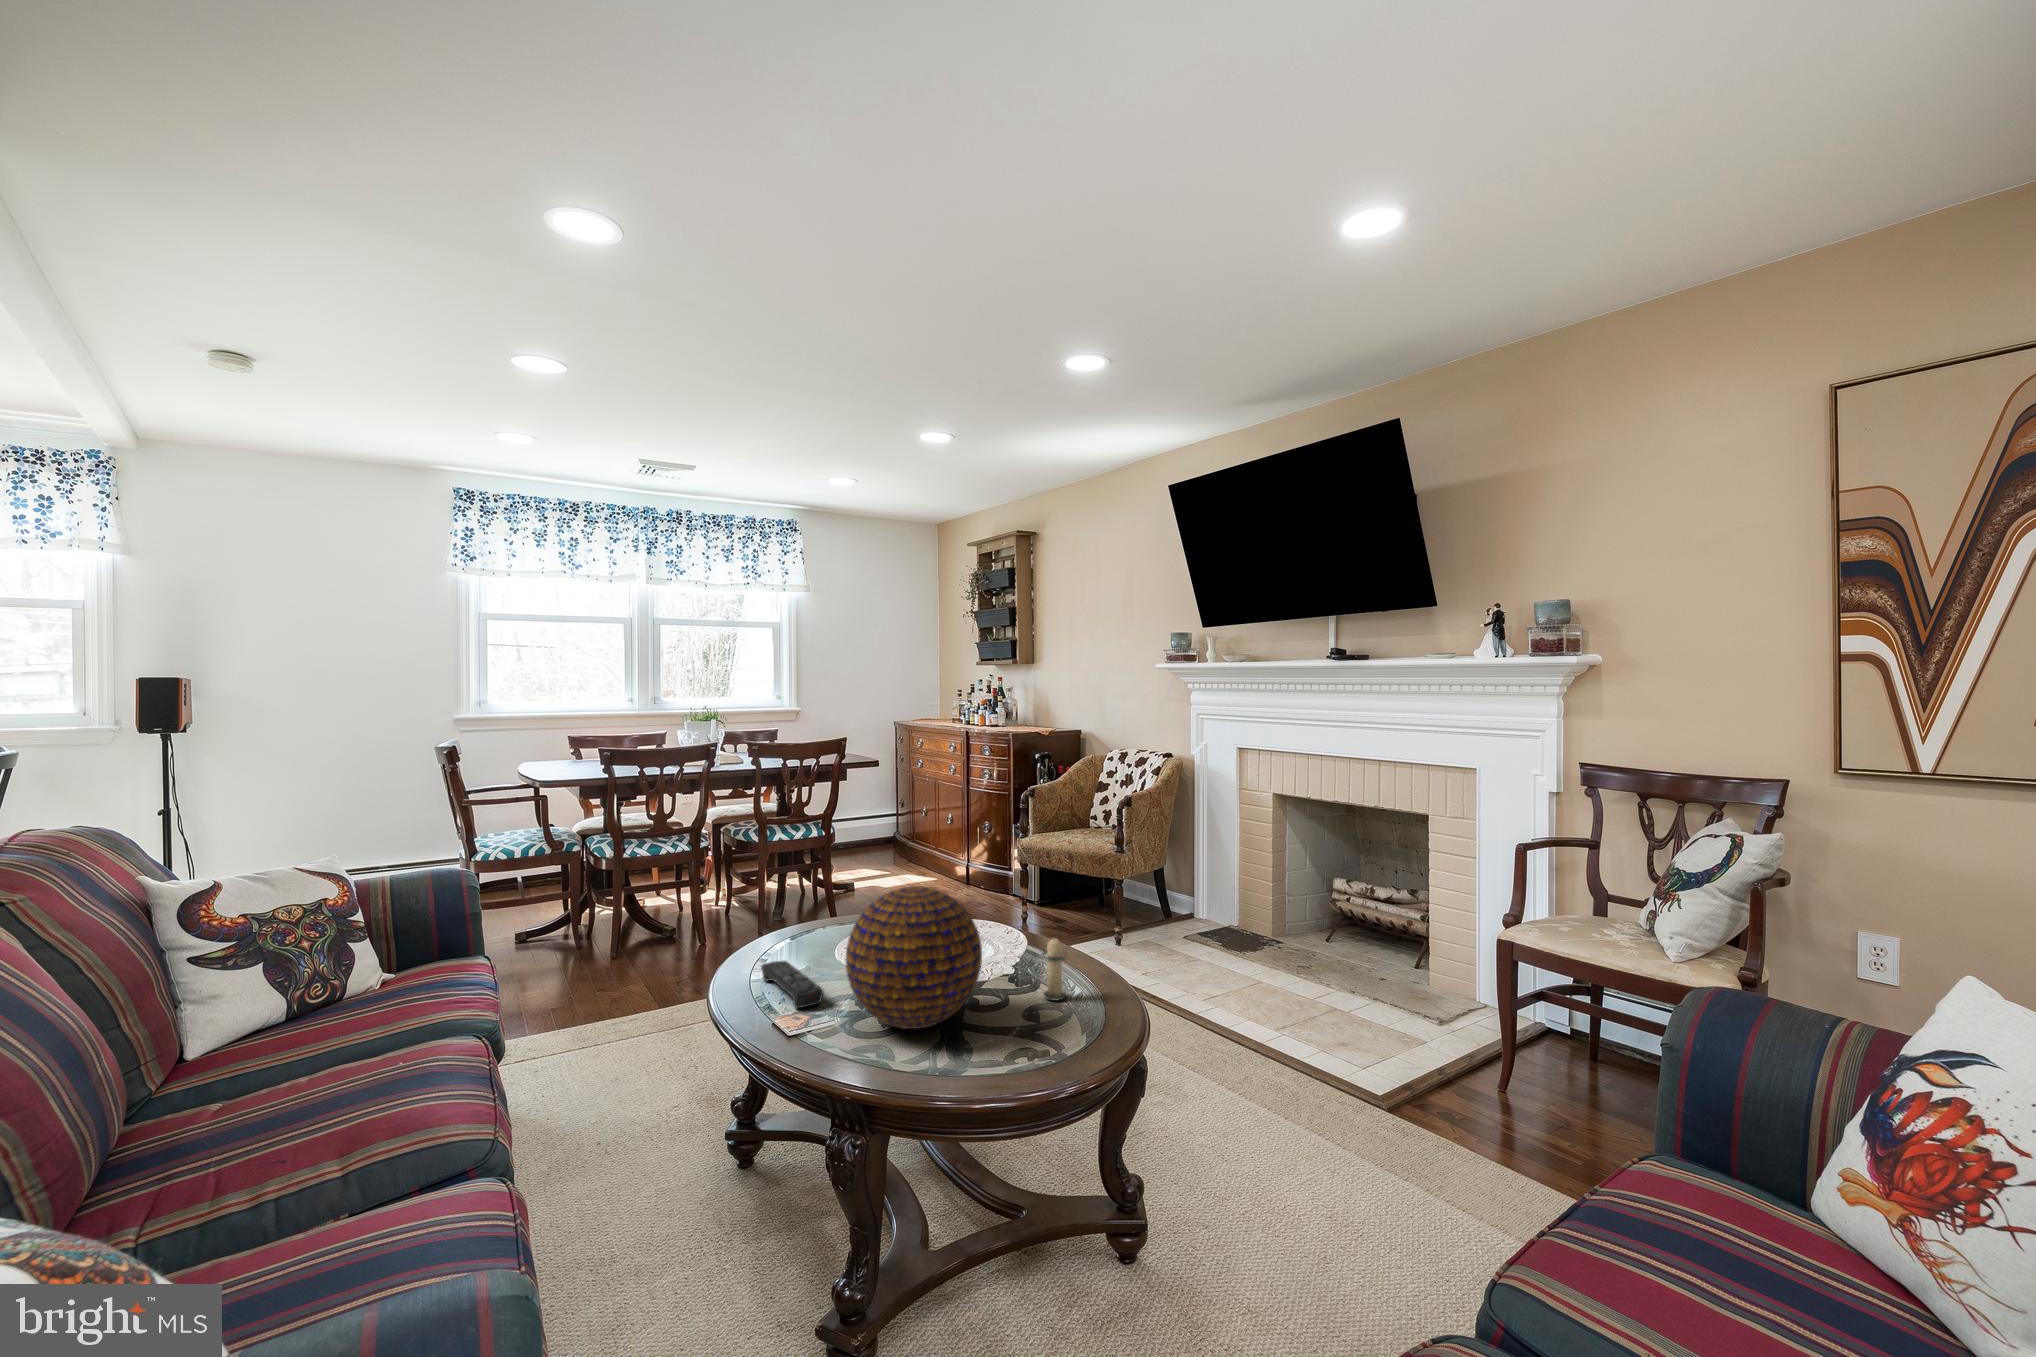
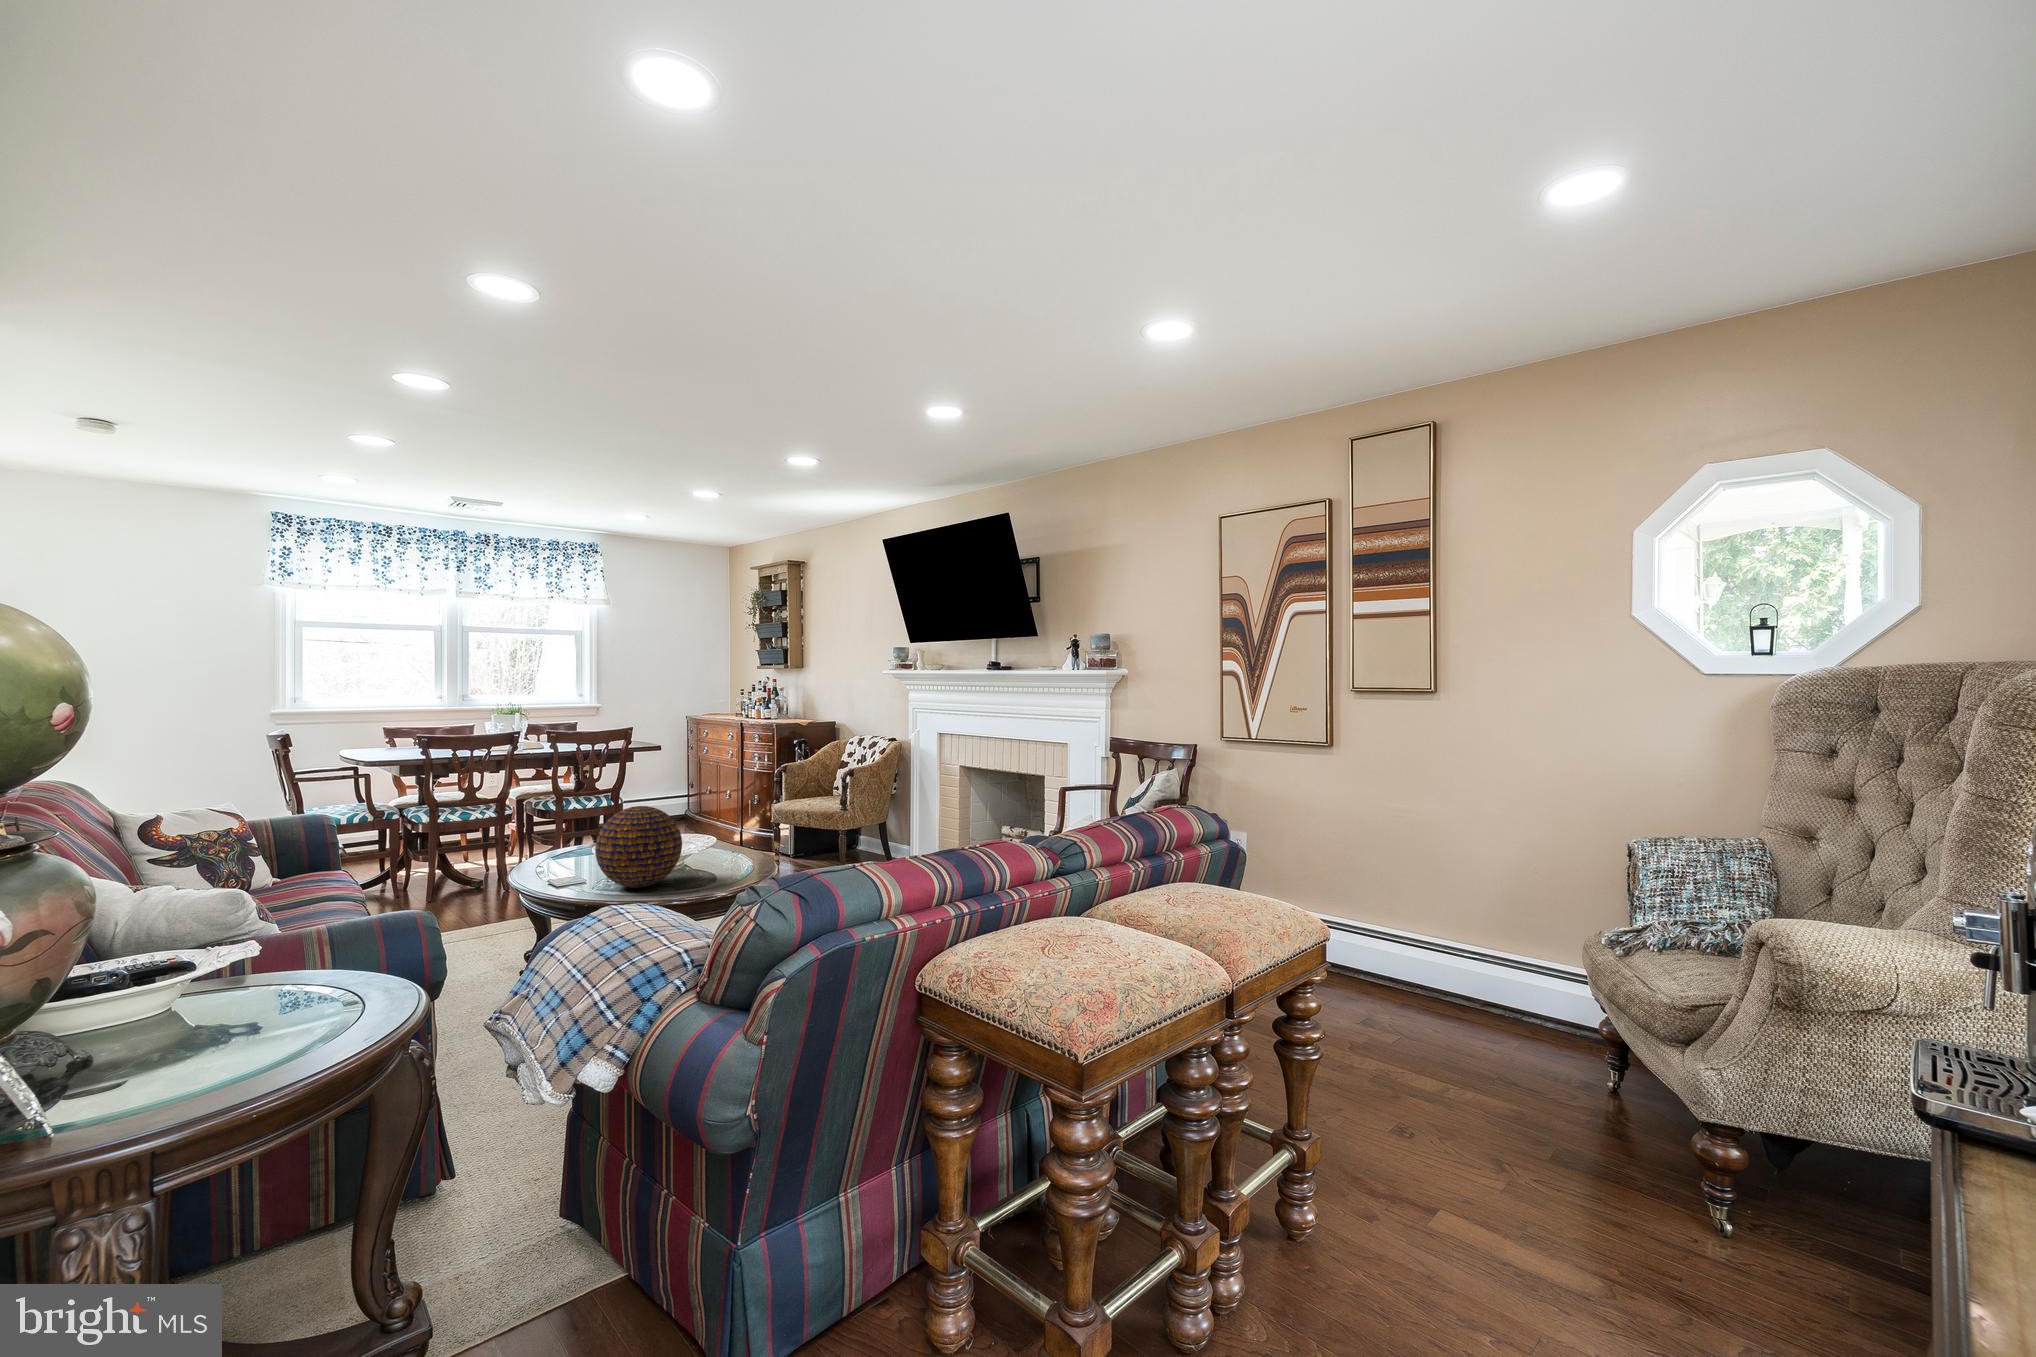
candle: present [1042,938,1067,1000] -> none [723,836,743,876]
remote control: present [761,961,824,1008] -> none [545,863,584,884]

